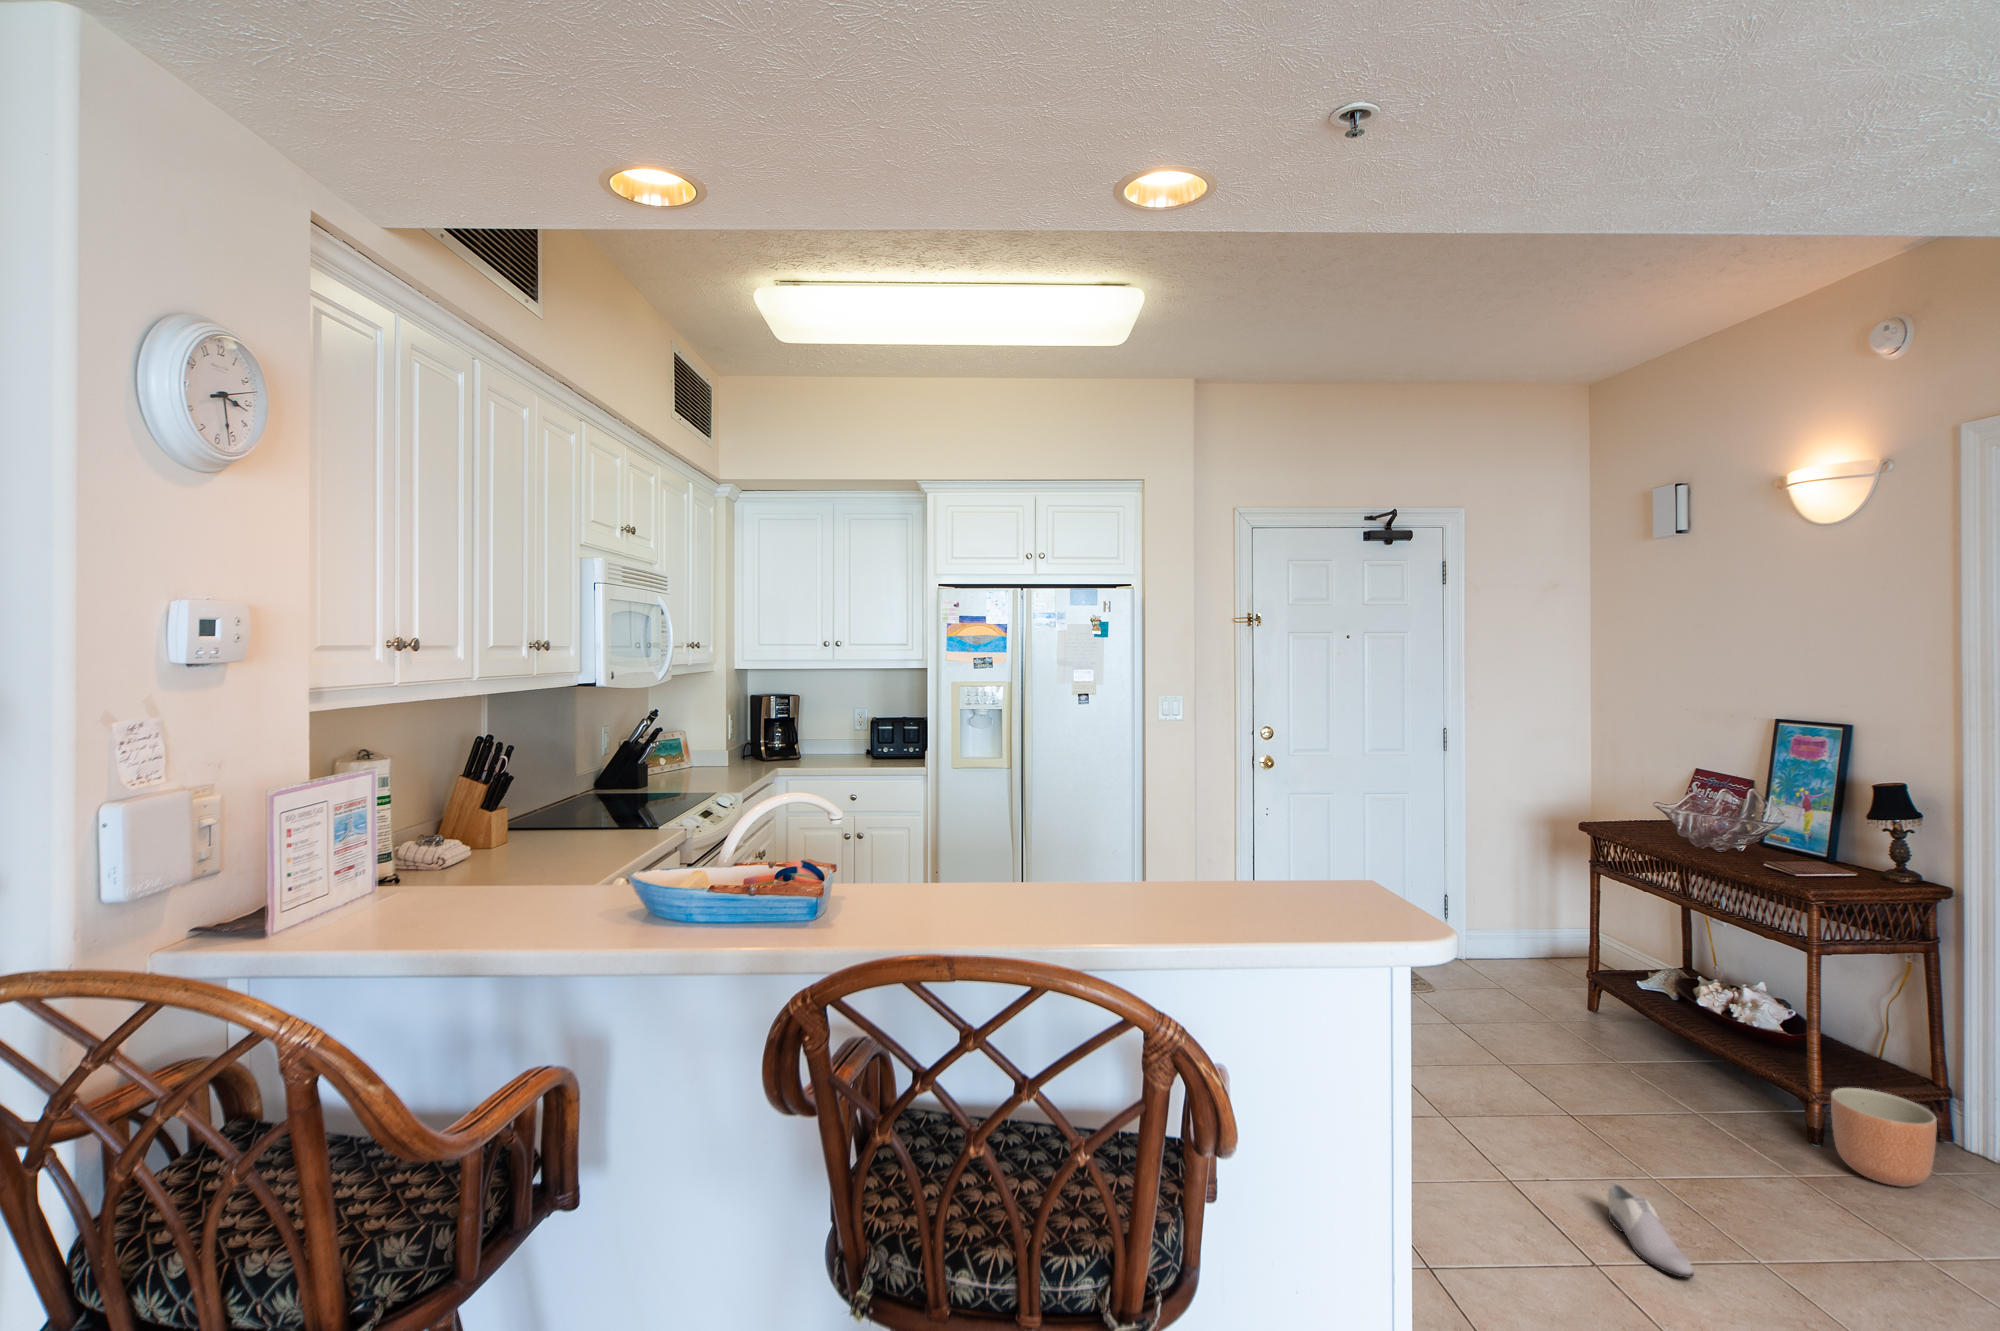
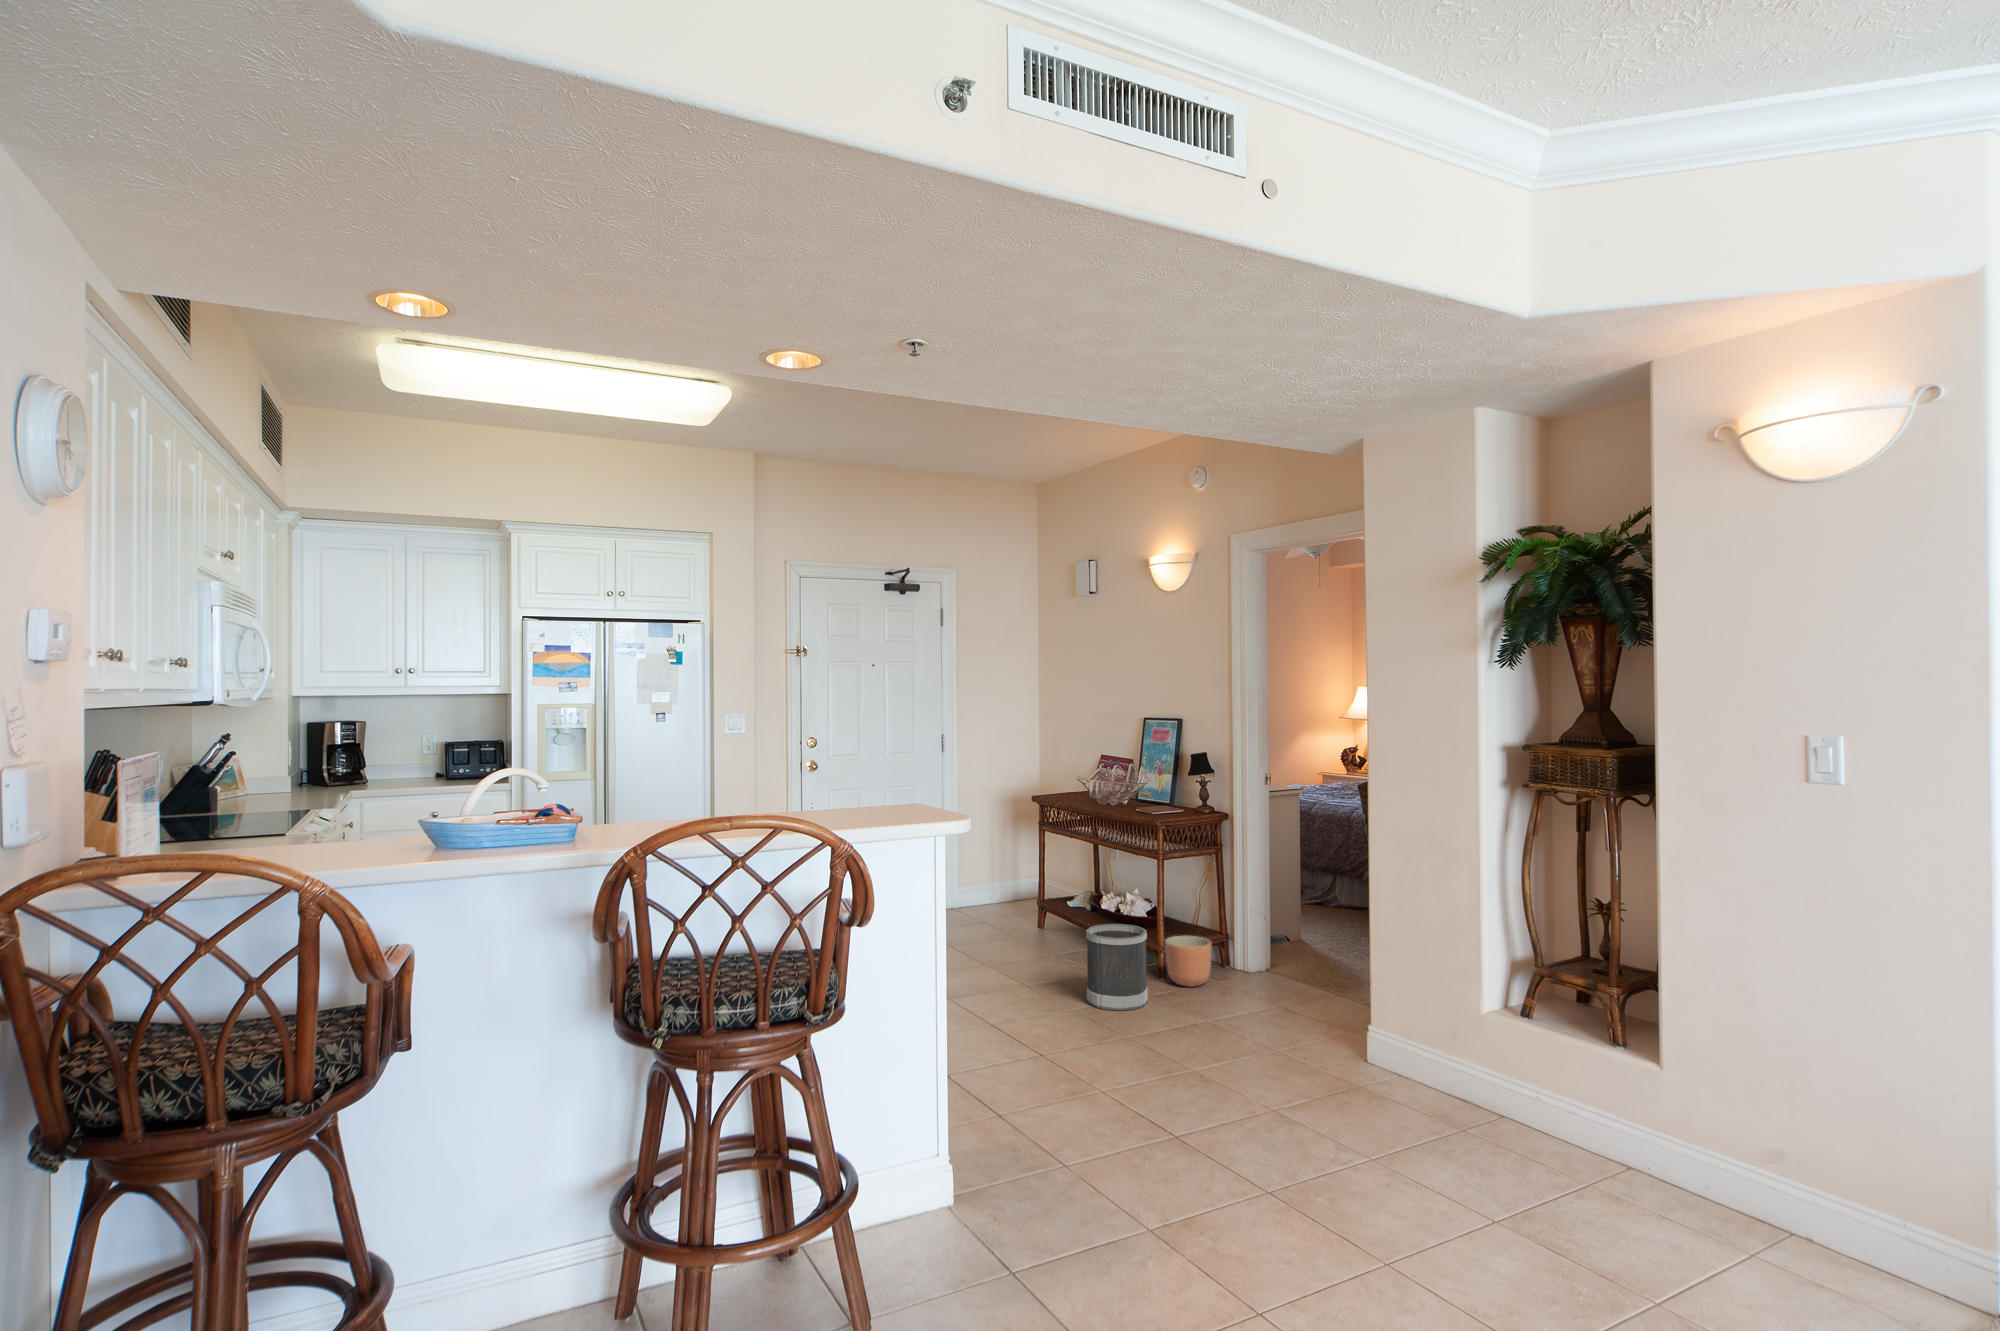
wastebasket: none [1673,1050,1798,1211] -> present [1086,924,1148,1011]
shoe: present [1608,1184,1694,1278] -> none [1051,1008,1094,1046]

